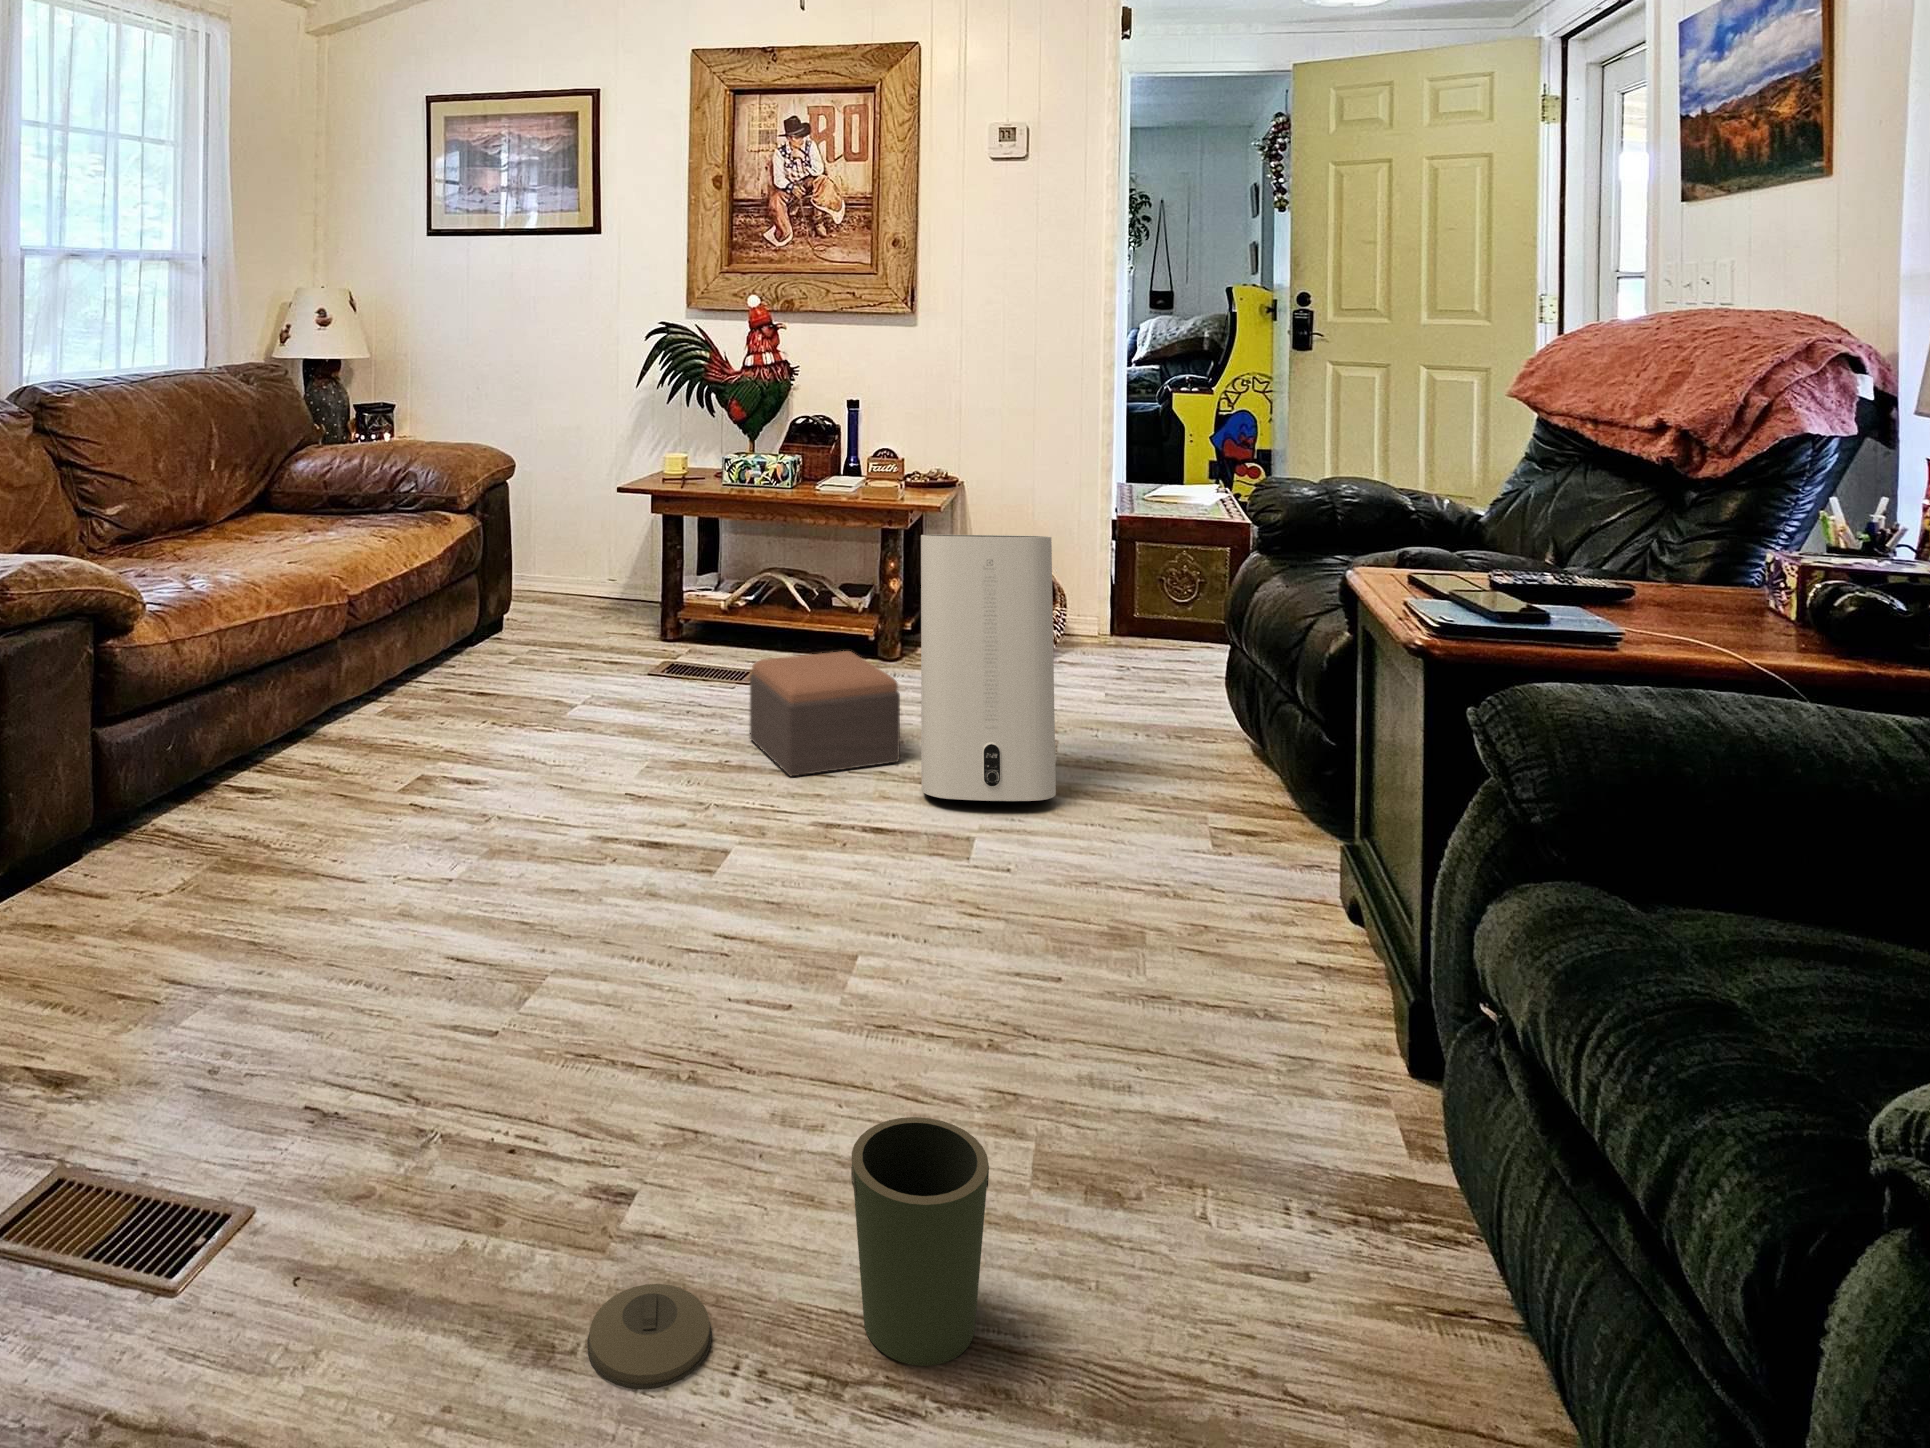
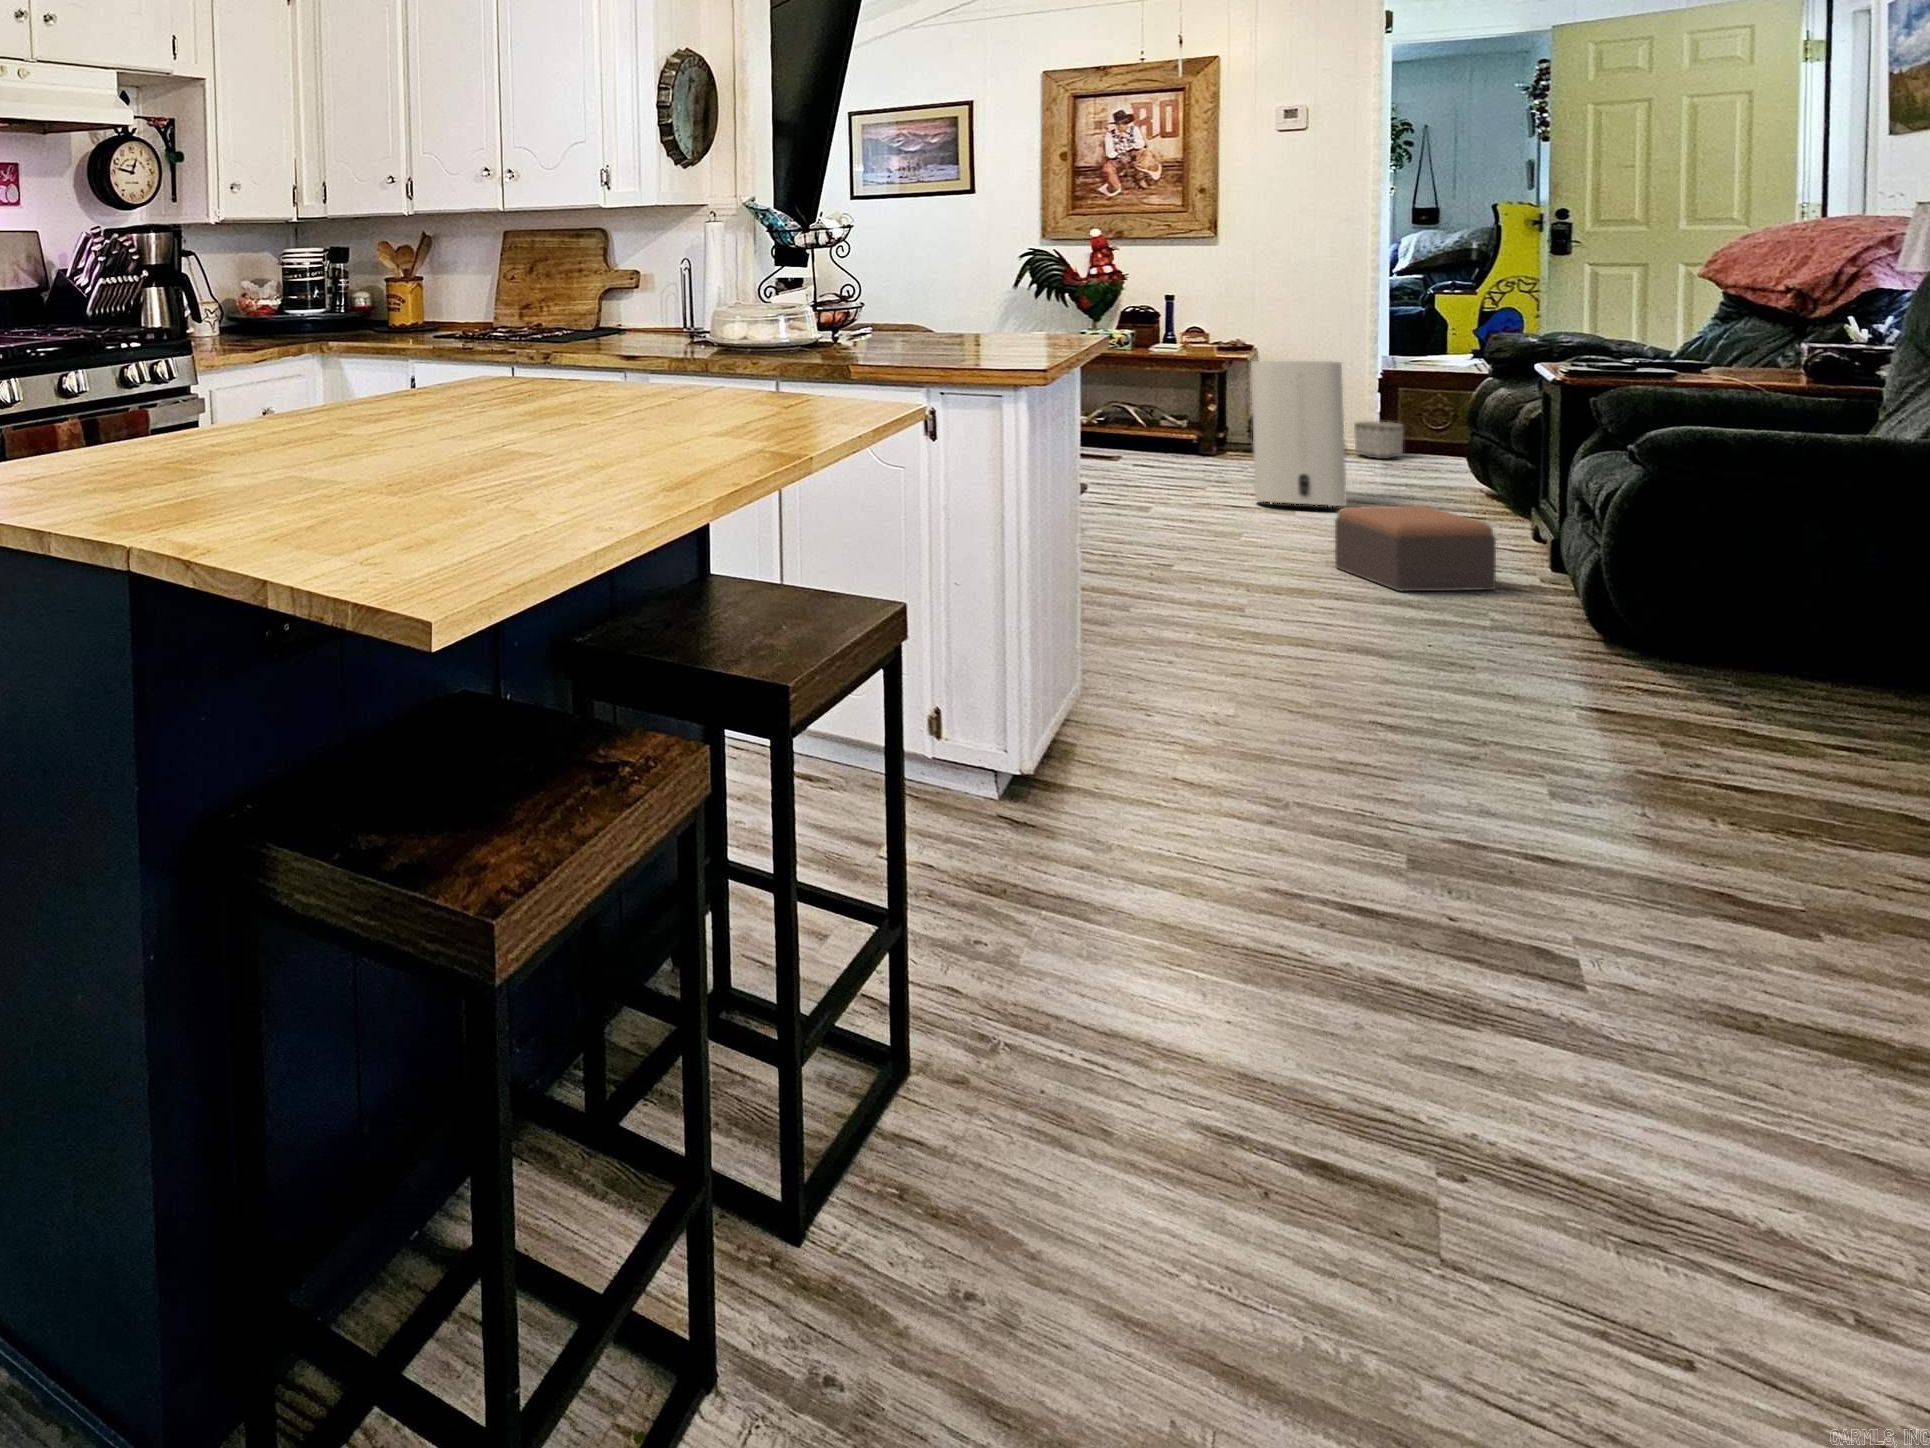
planter: none [1079,591,1137,650] -> present [1354,421,1404,459]
footstool: present [750,651,900,776] -> present [1335,506,1496,591]
trash can: present [587,1117,989,1390] -> none [1168,541,1337,611]

